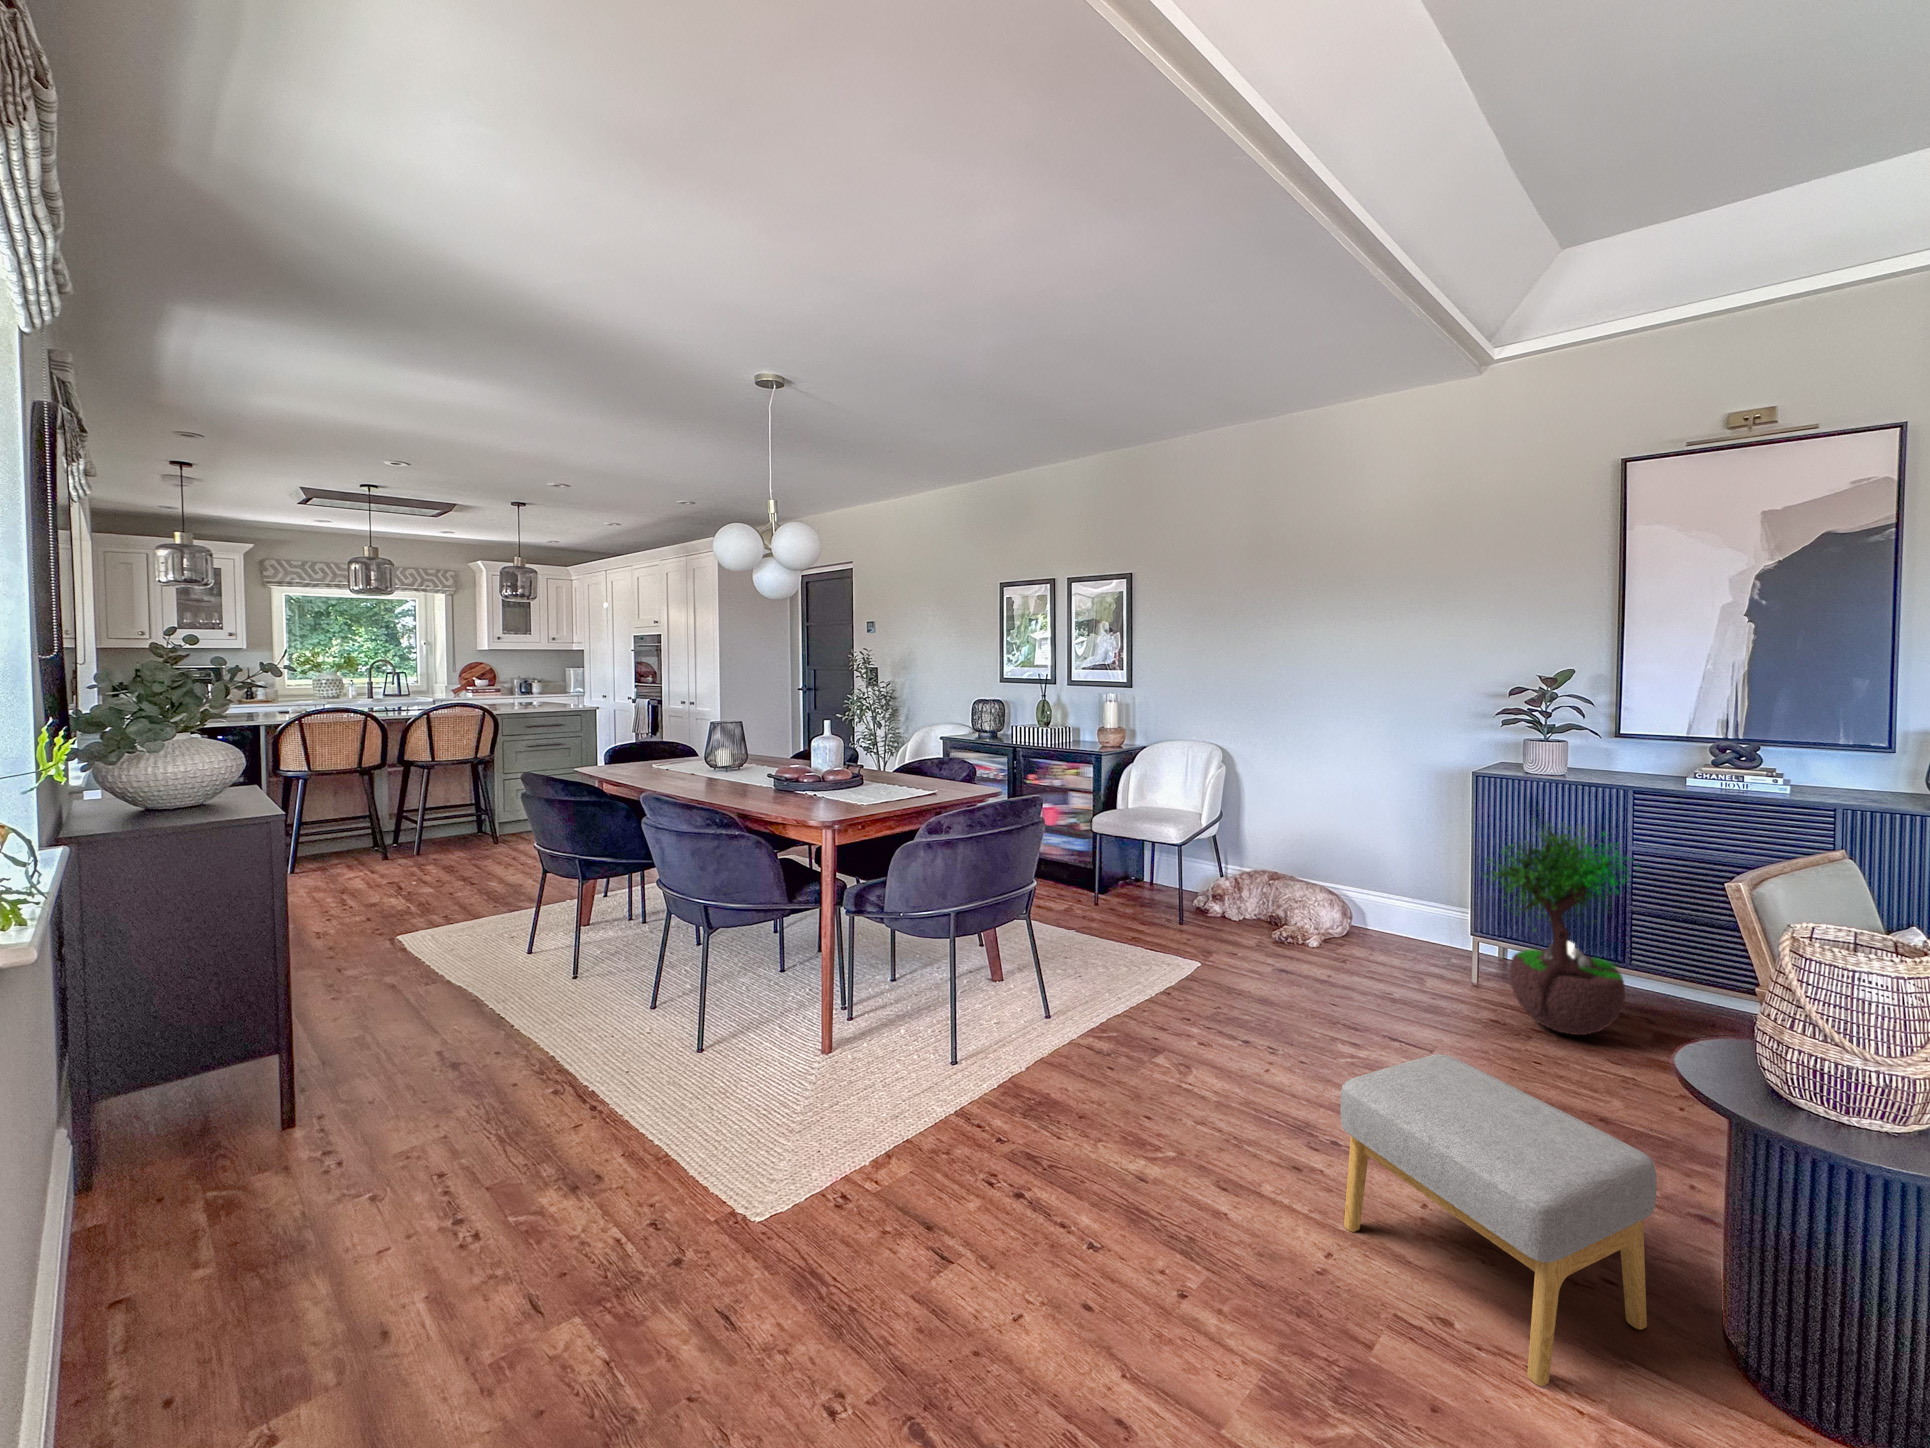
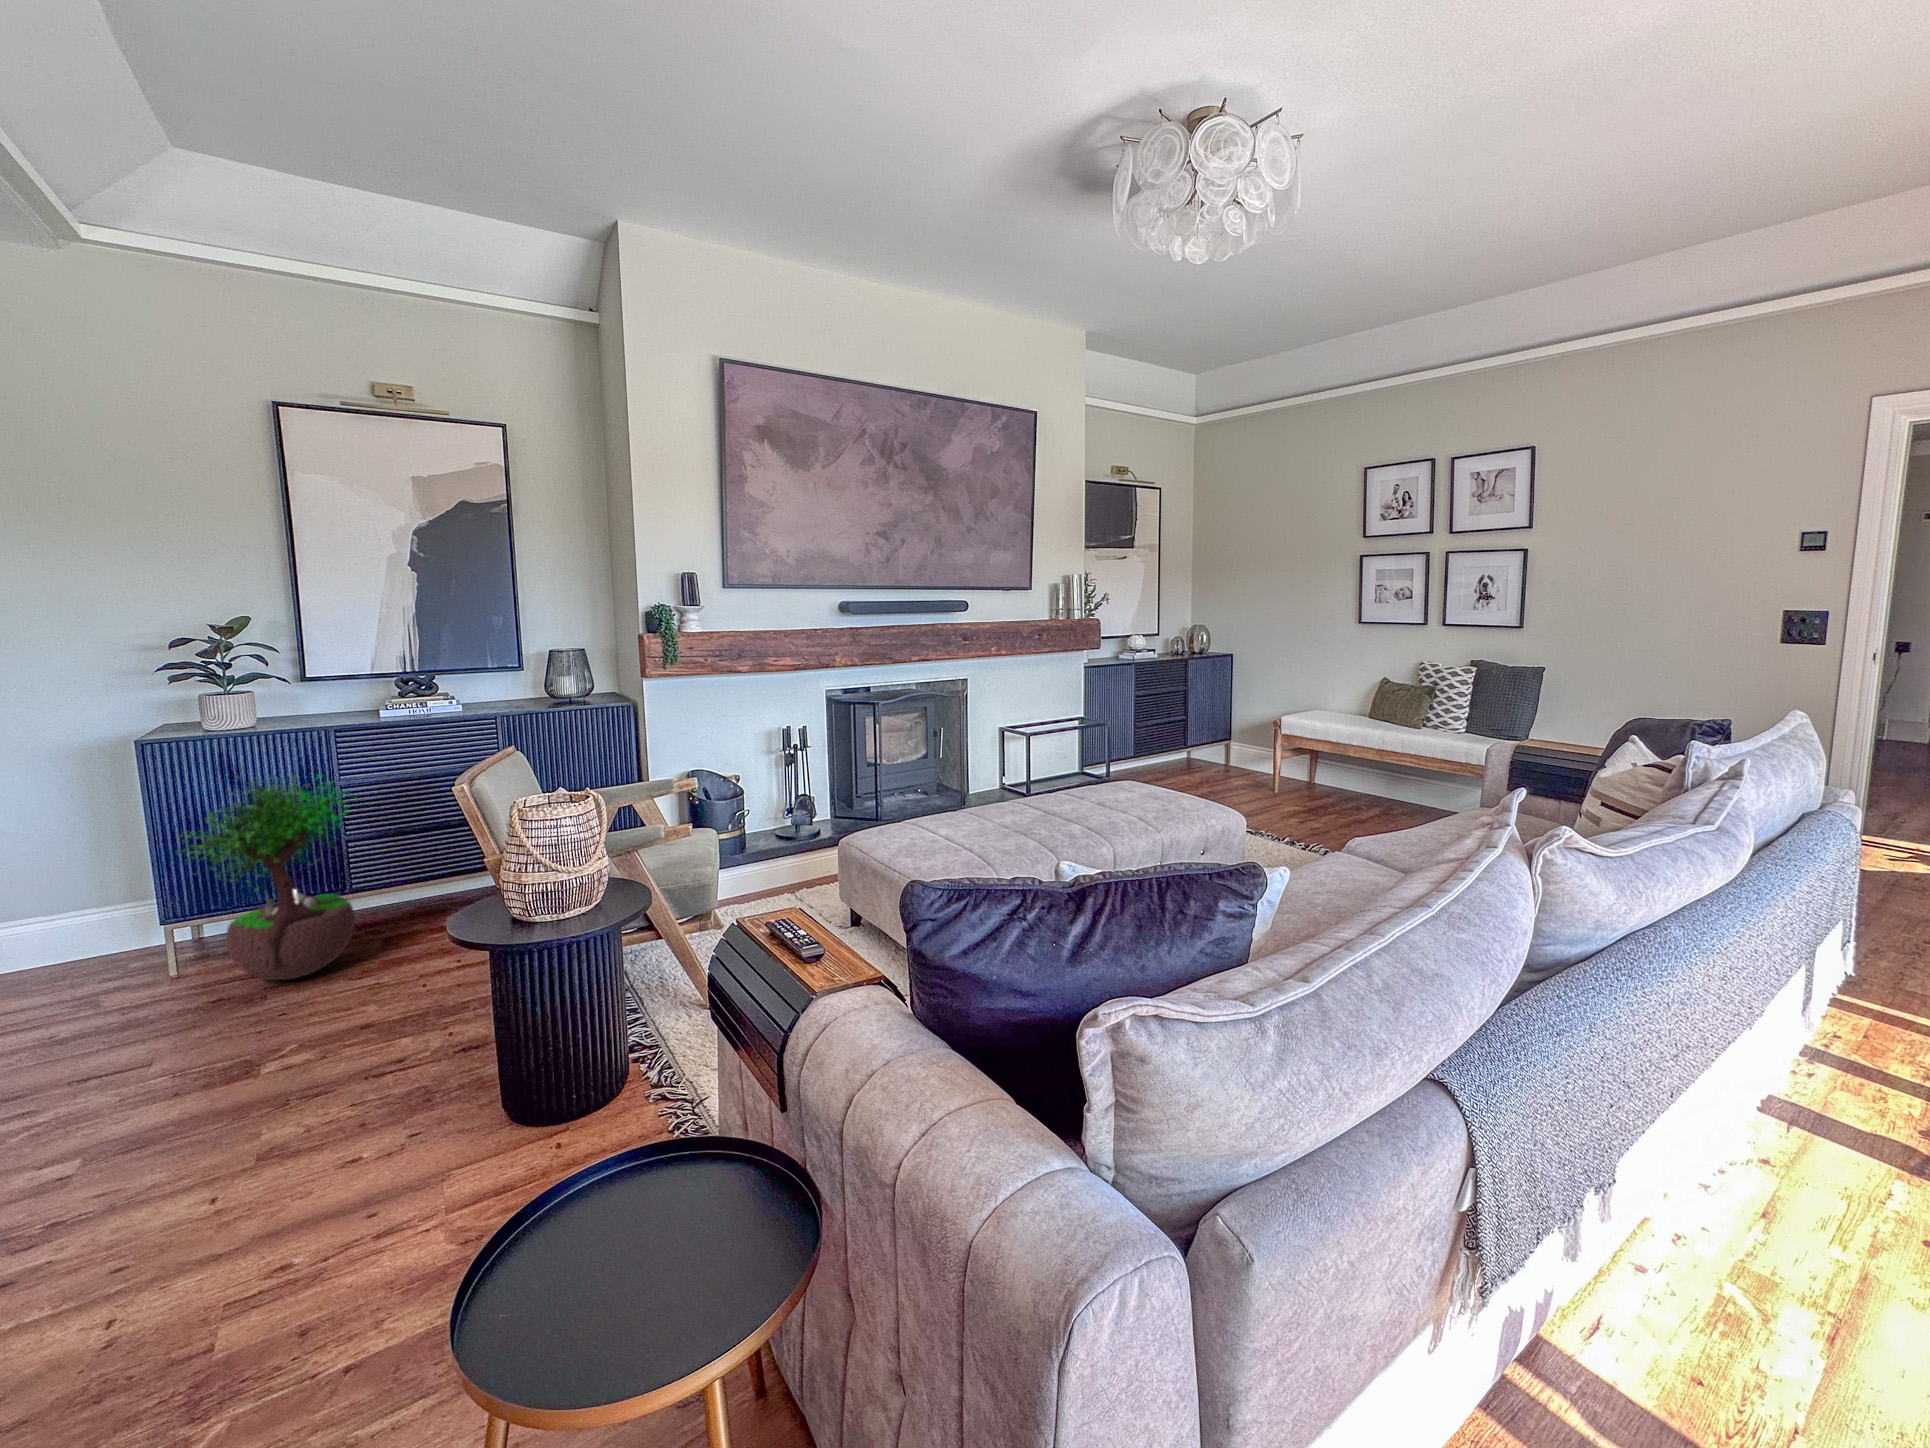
footstool: present [1340,1054,1657,1386] -> none [89,1014,451,1290]

